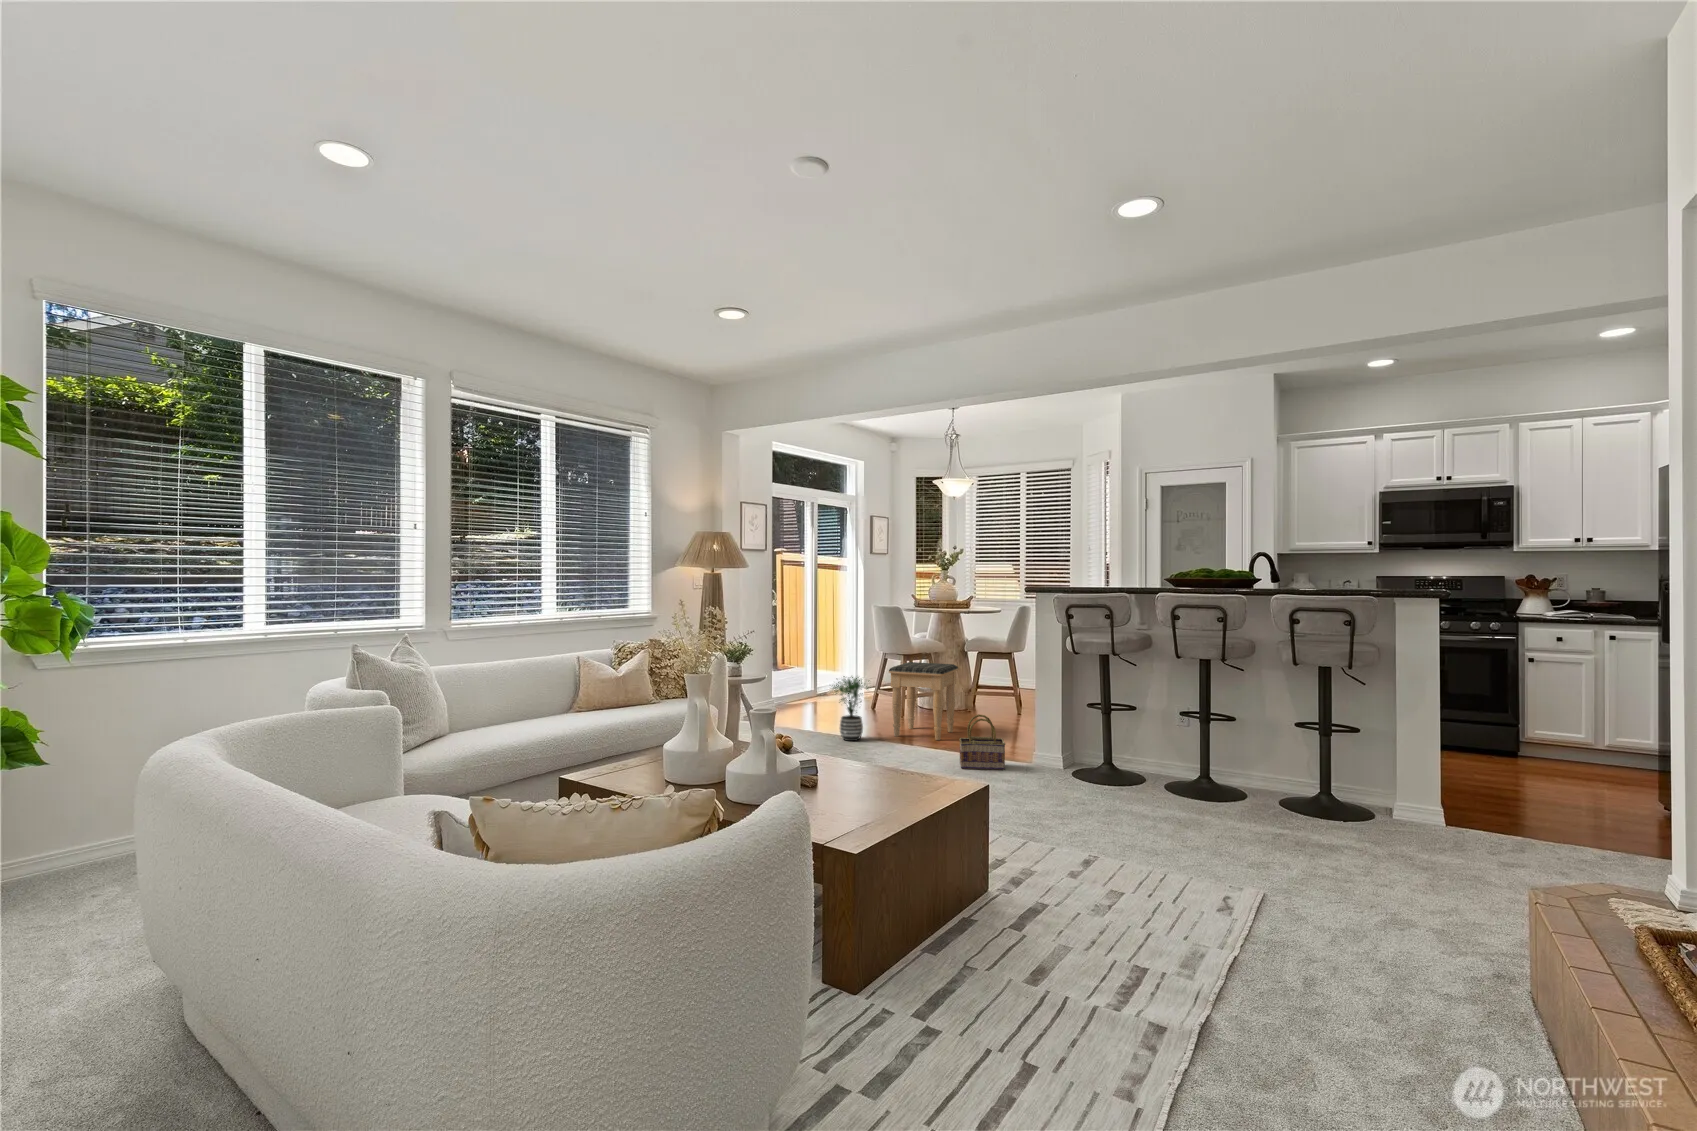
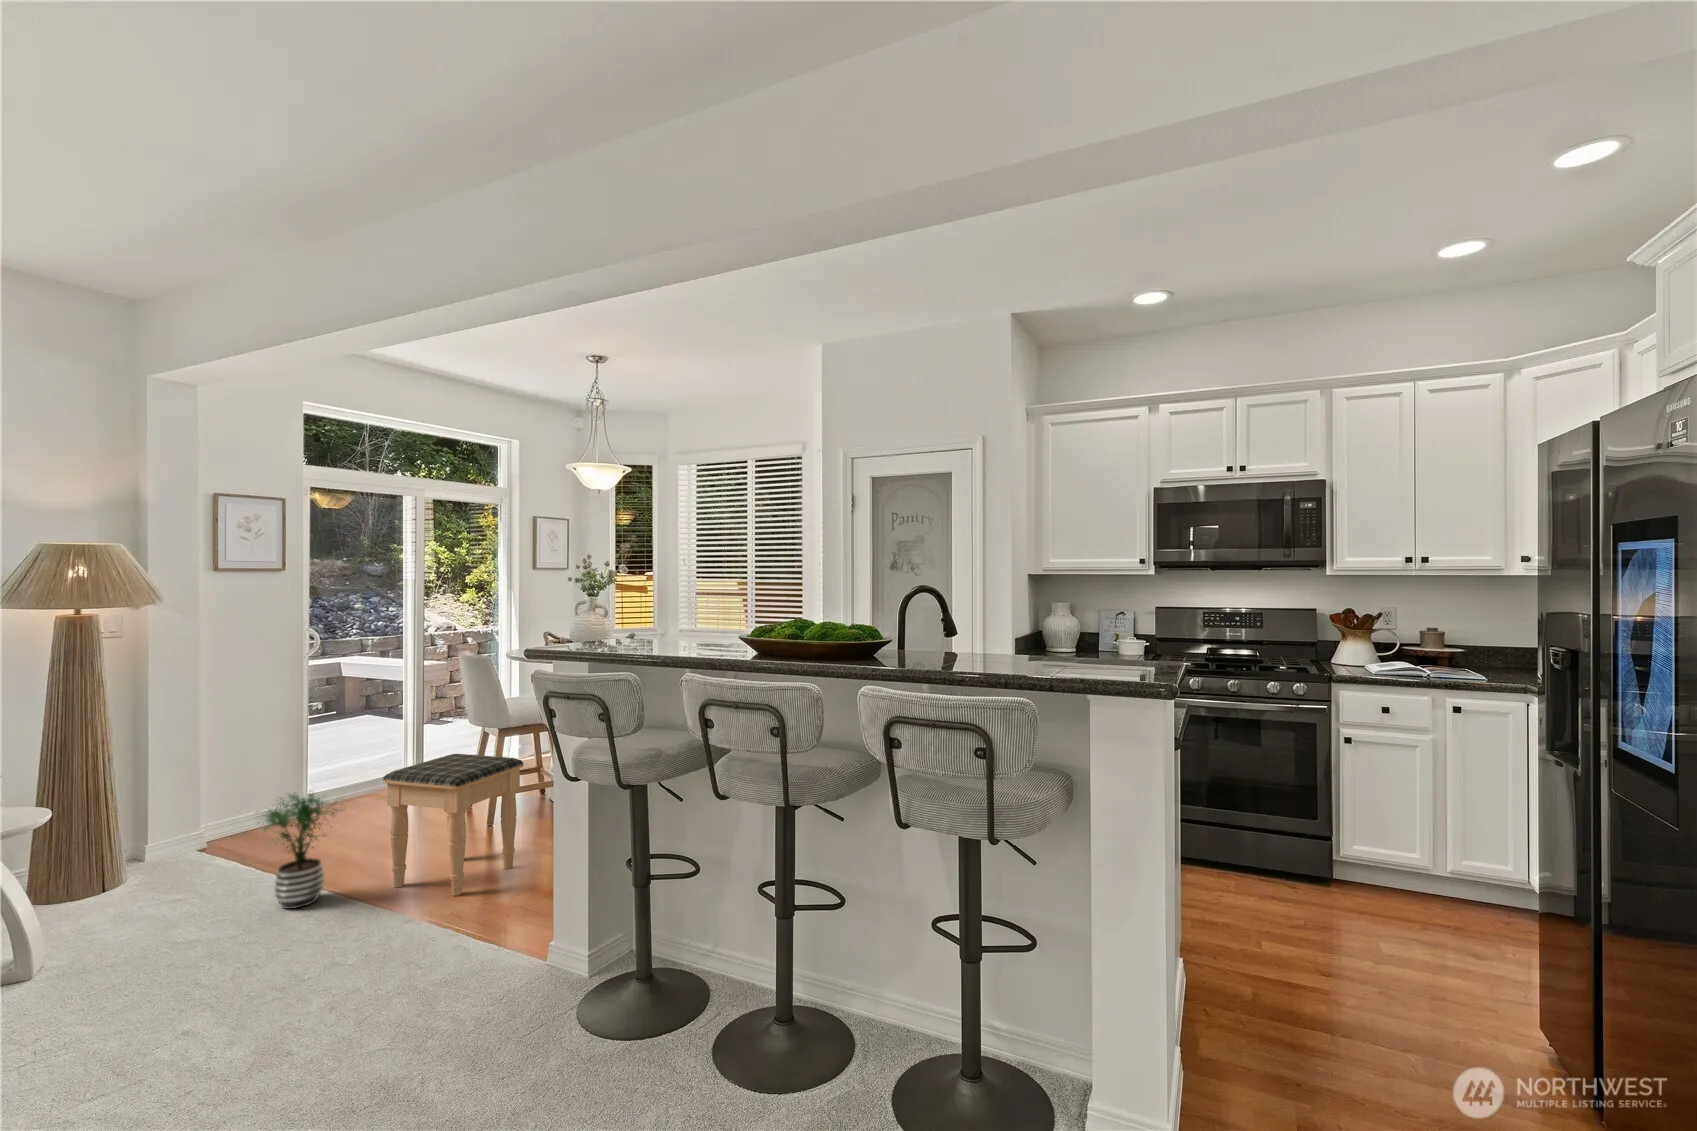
basket: present [959,715,1005,770] -> none [374,887,478,1000]

